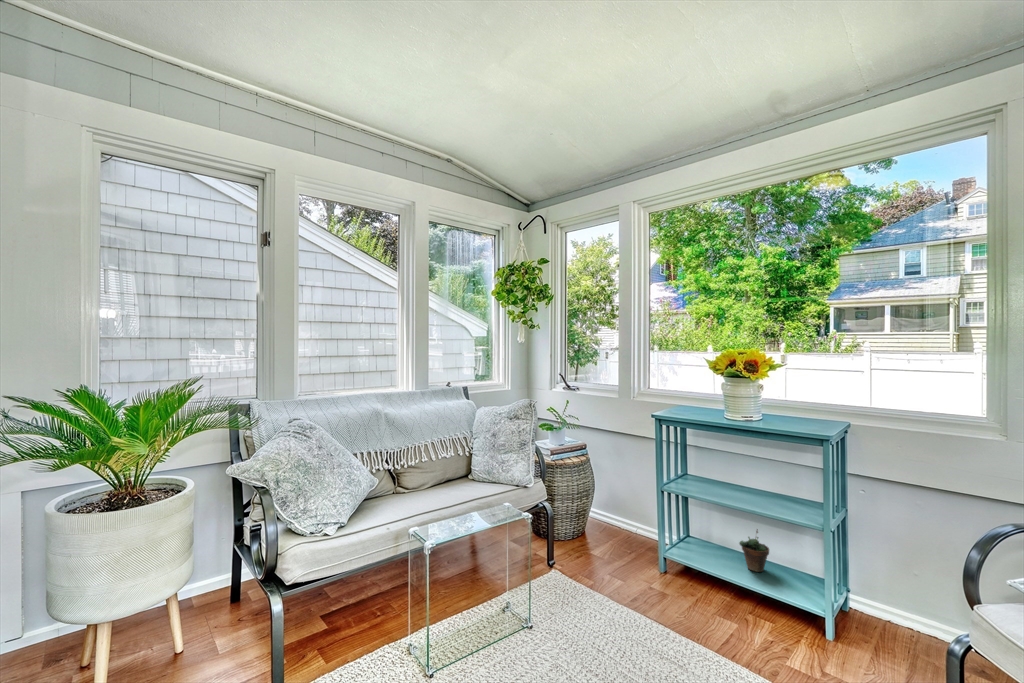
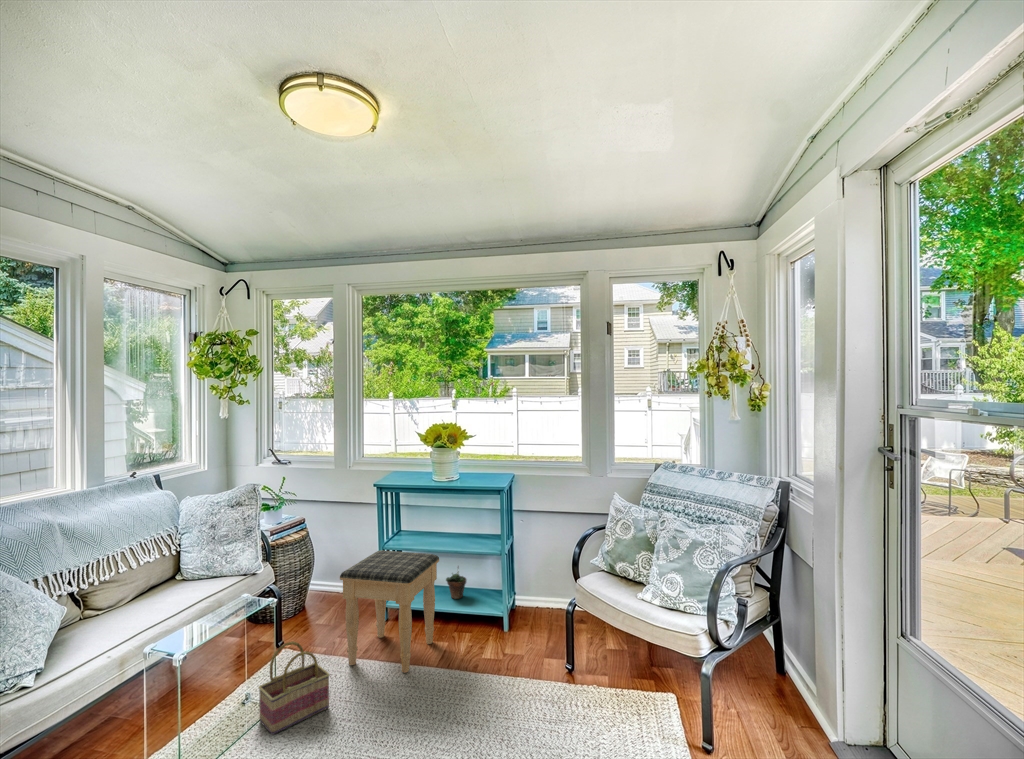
footstool: none [602,489,727,645] -> present [340,550,439,673]
basket: none [509,563,580,658] -> present [259,641,330,735]

